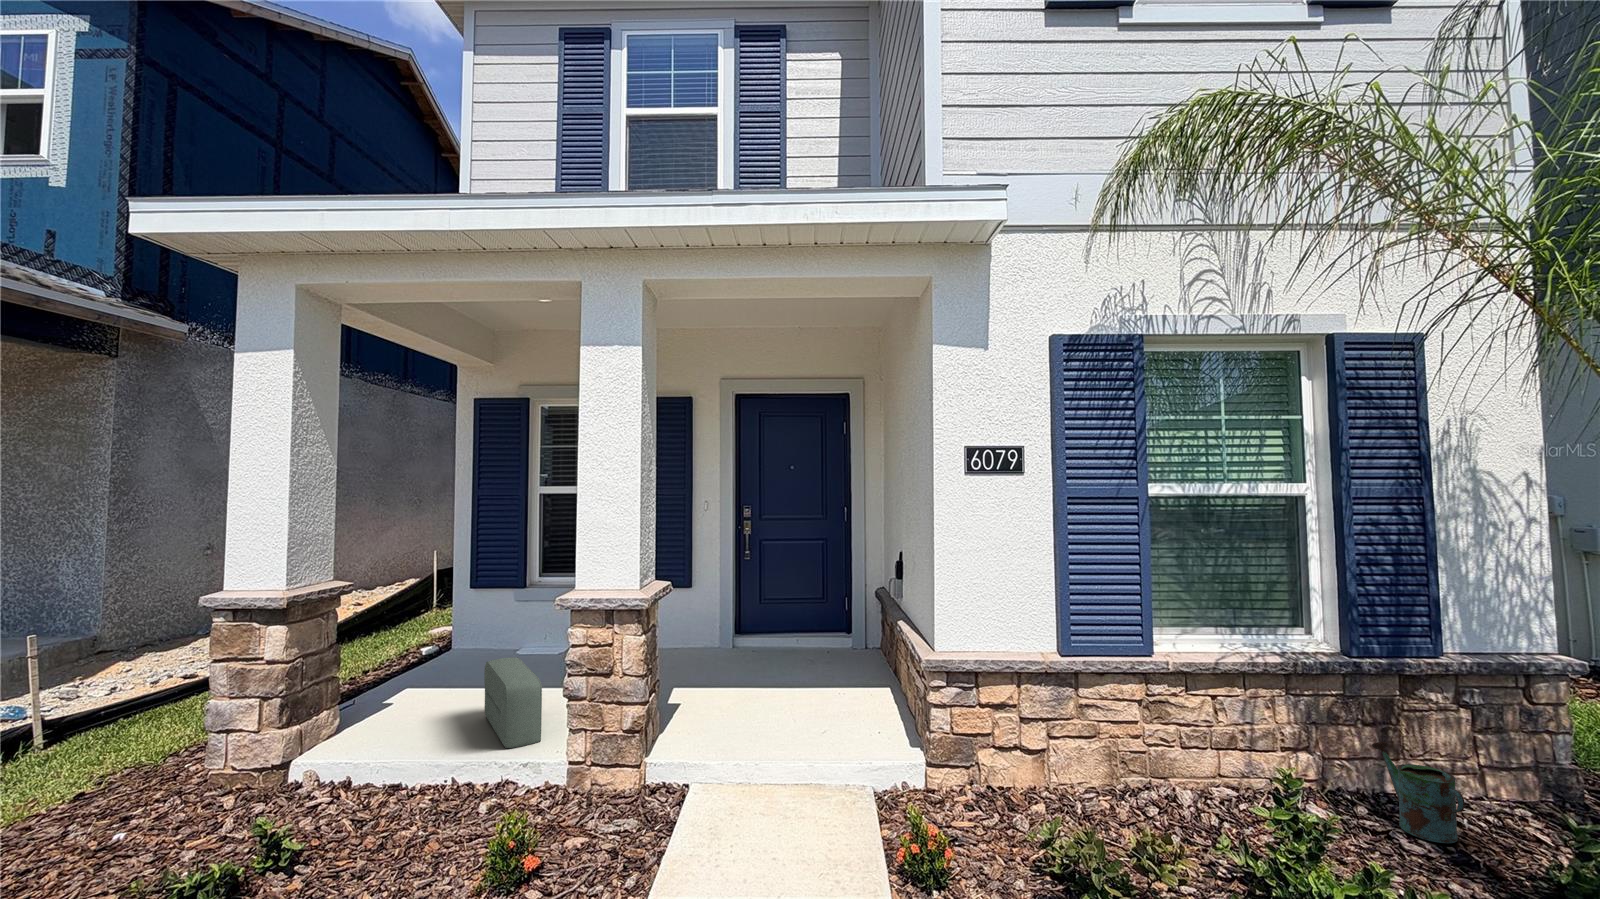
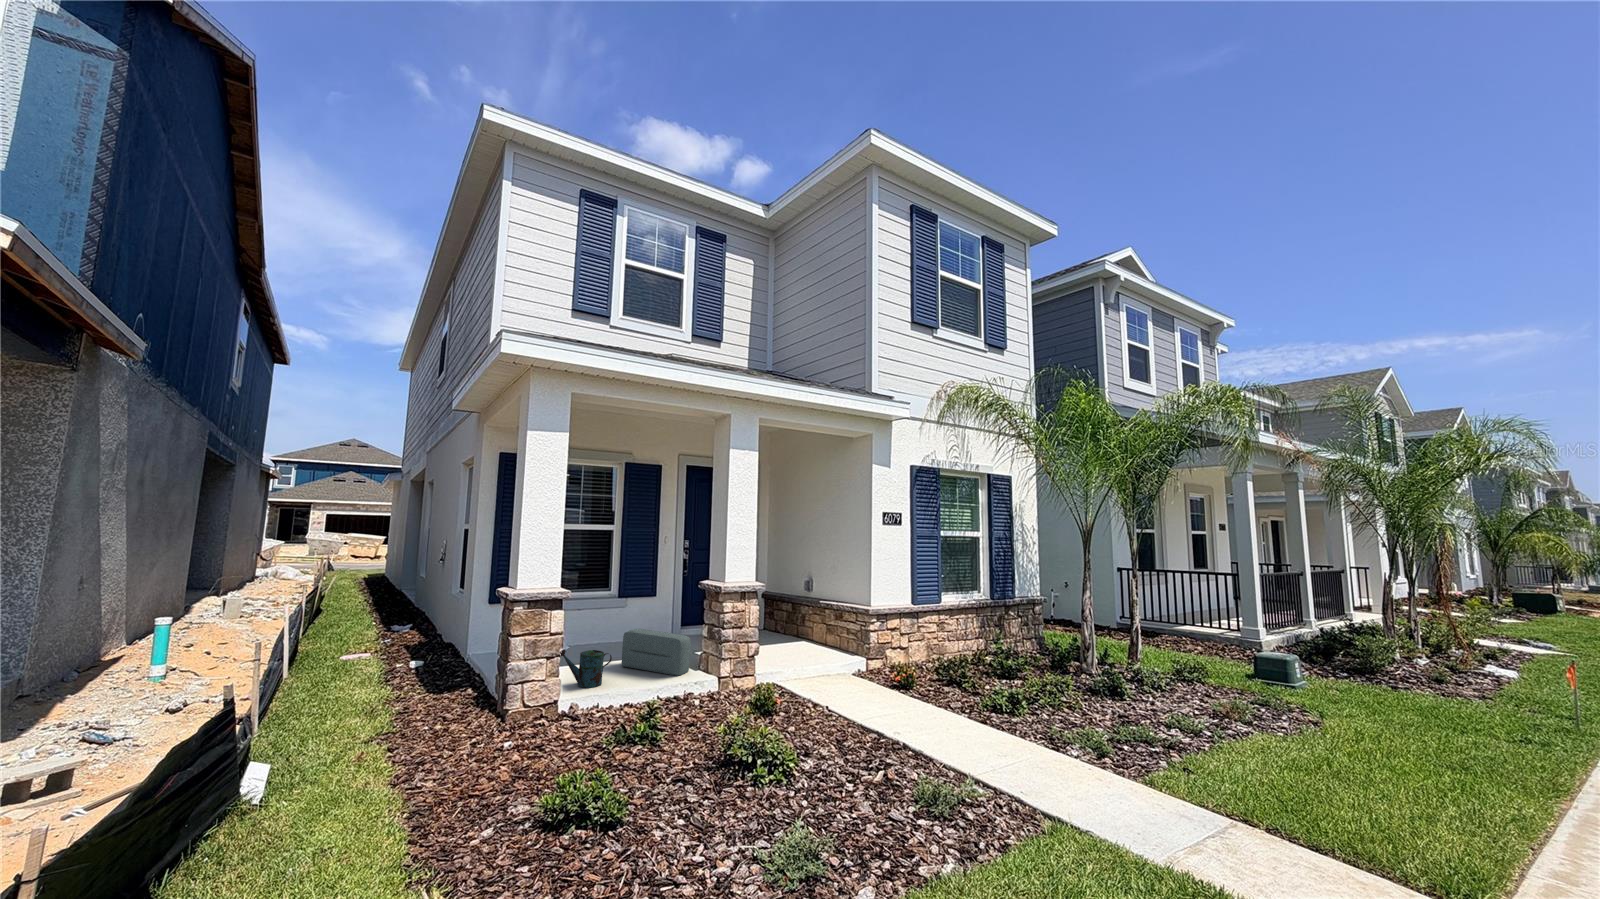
watering can: present [1372,742,1465,843] -> present [561,650,612,688]

